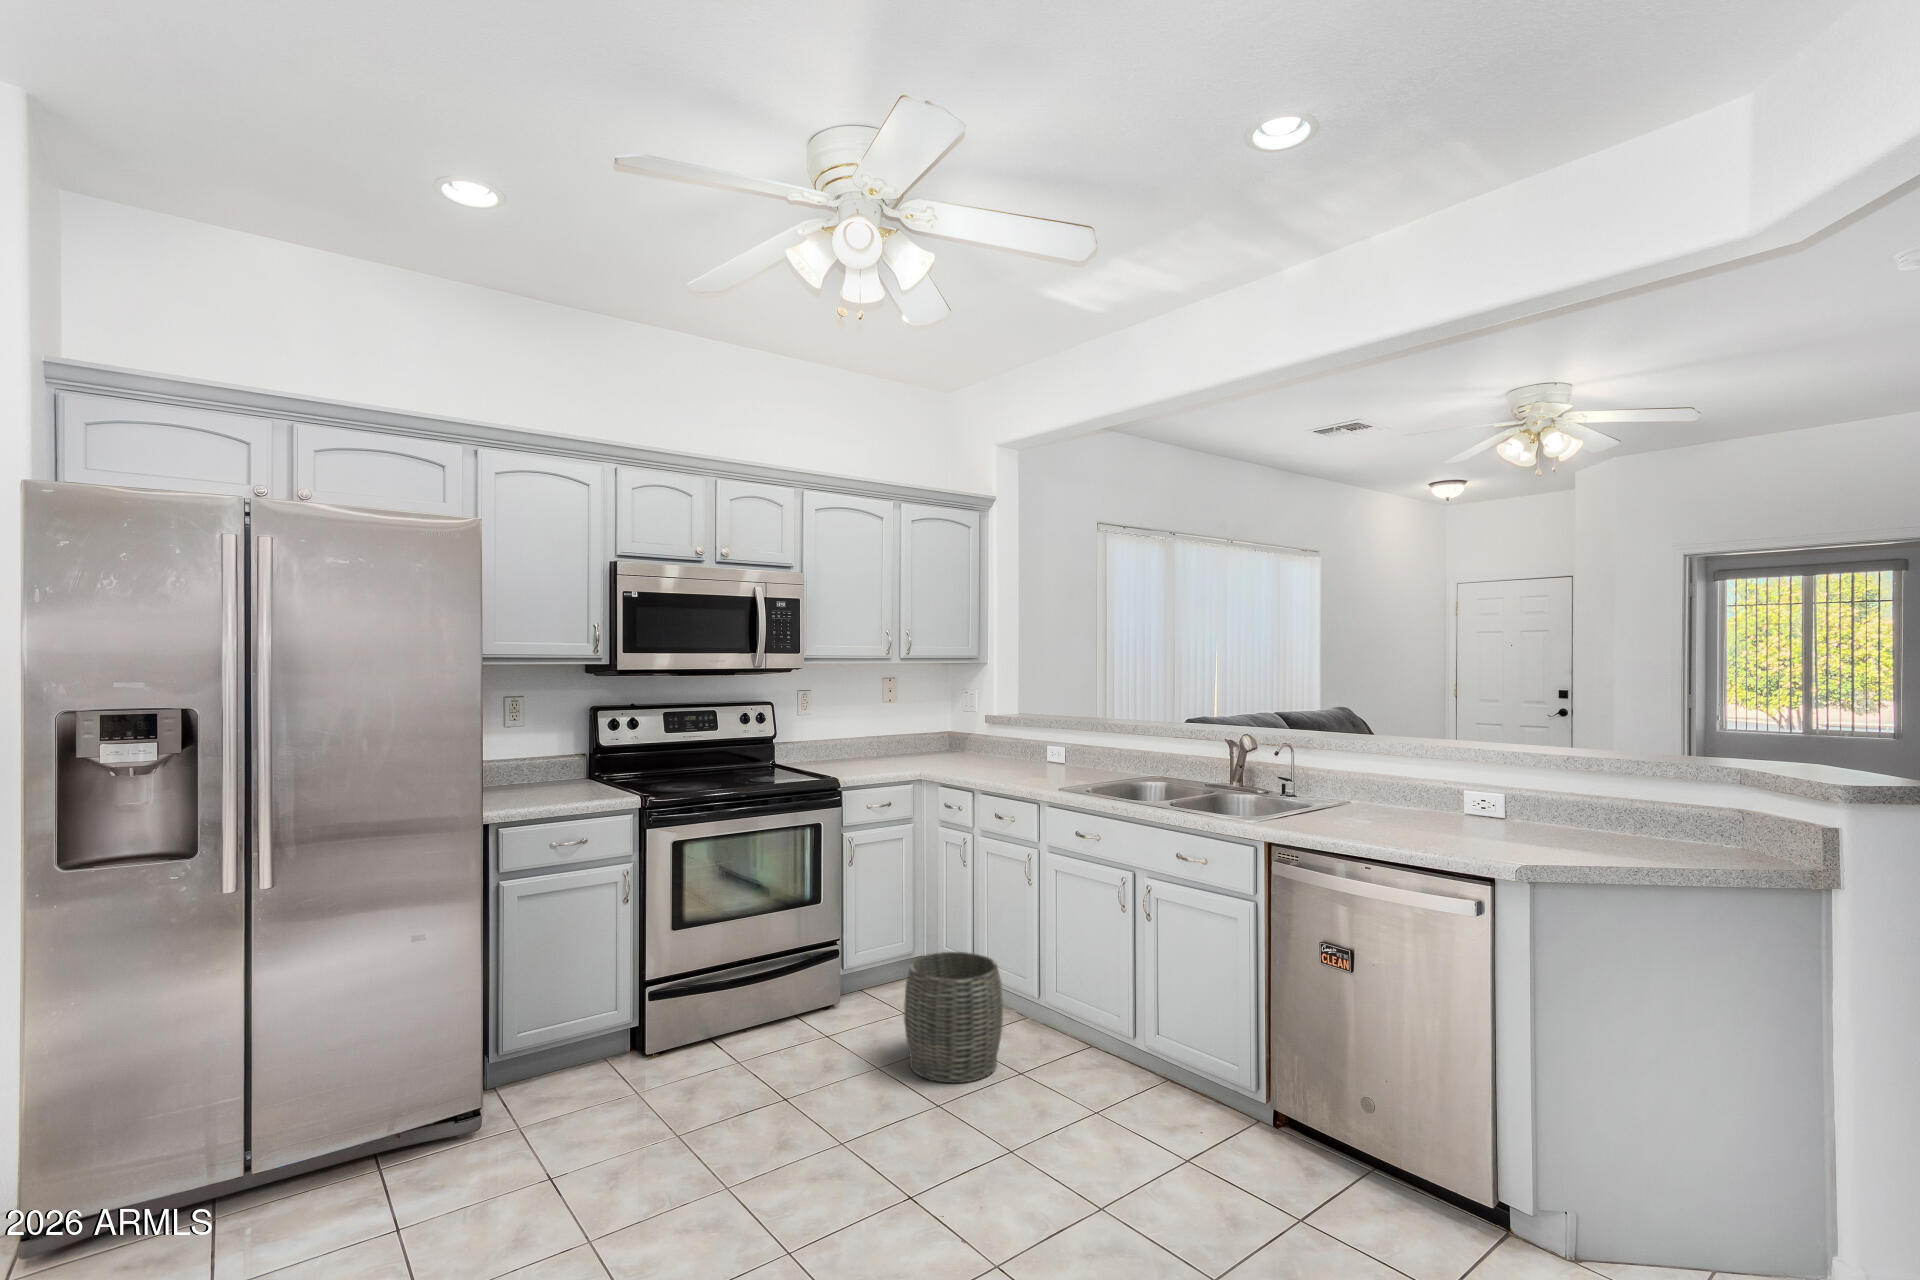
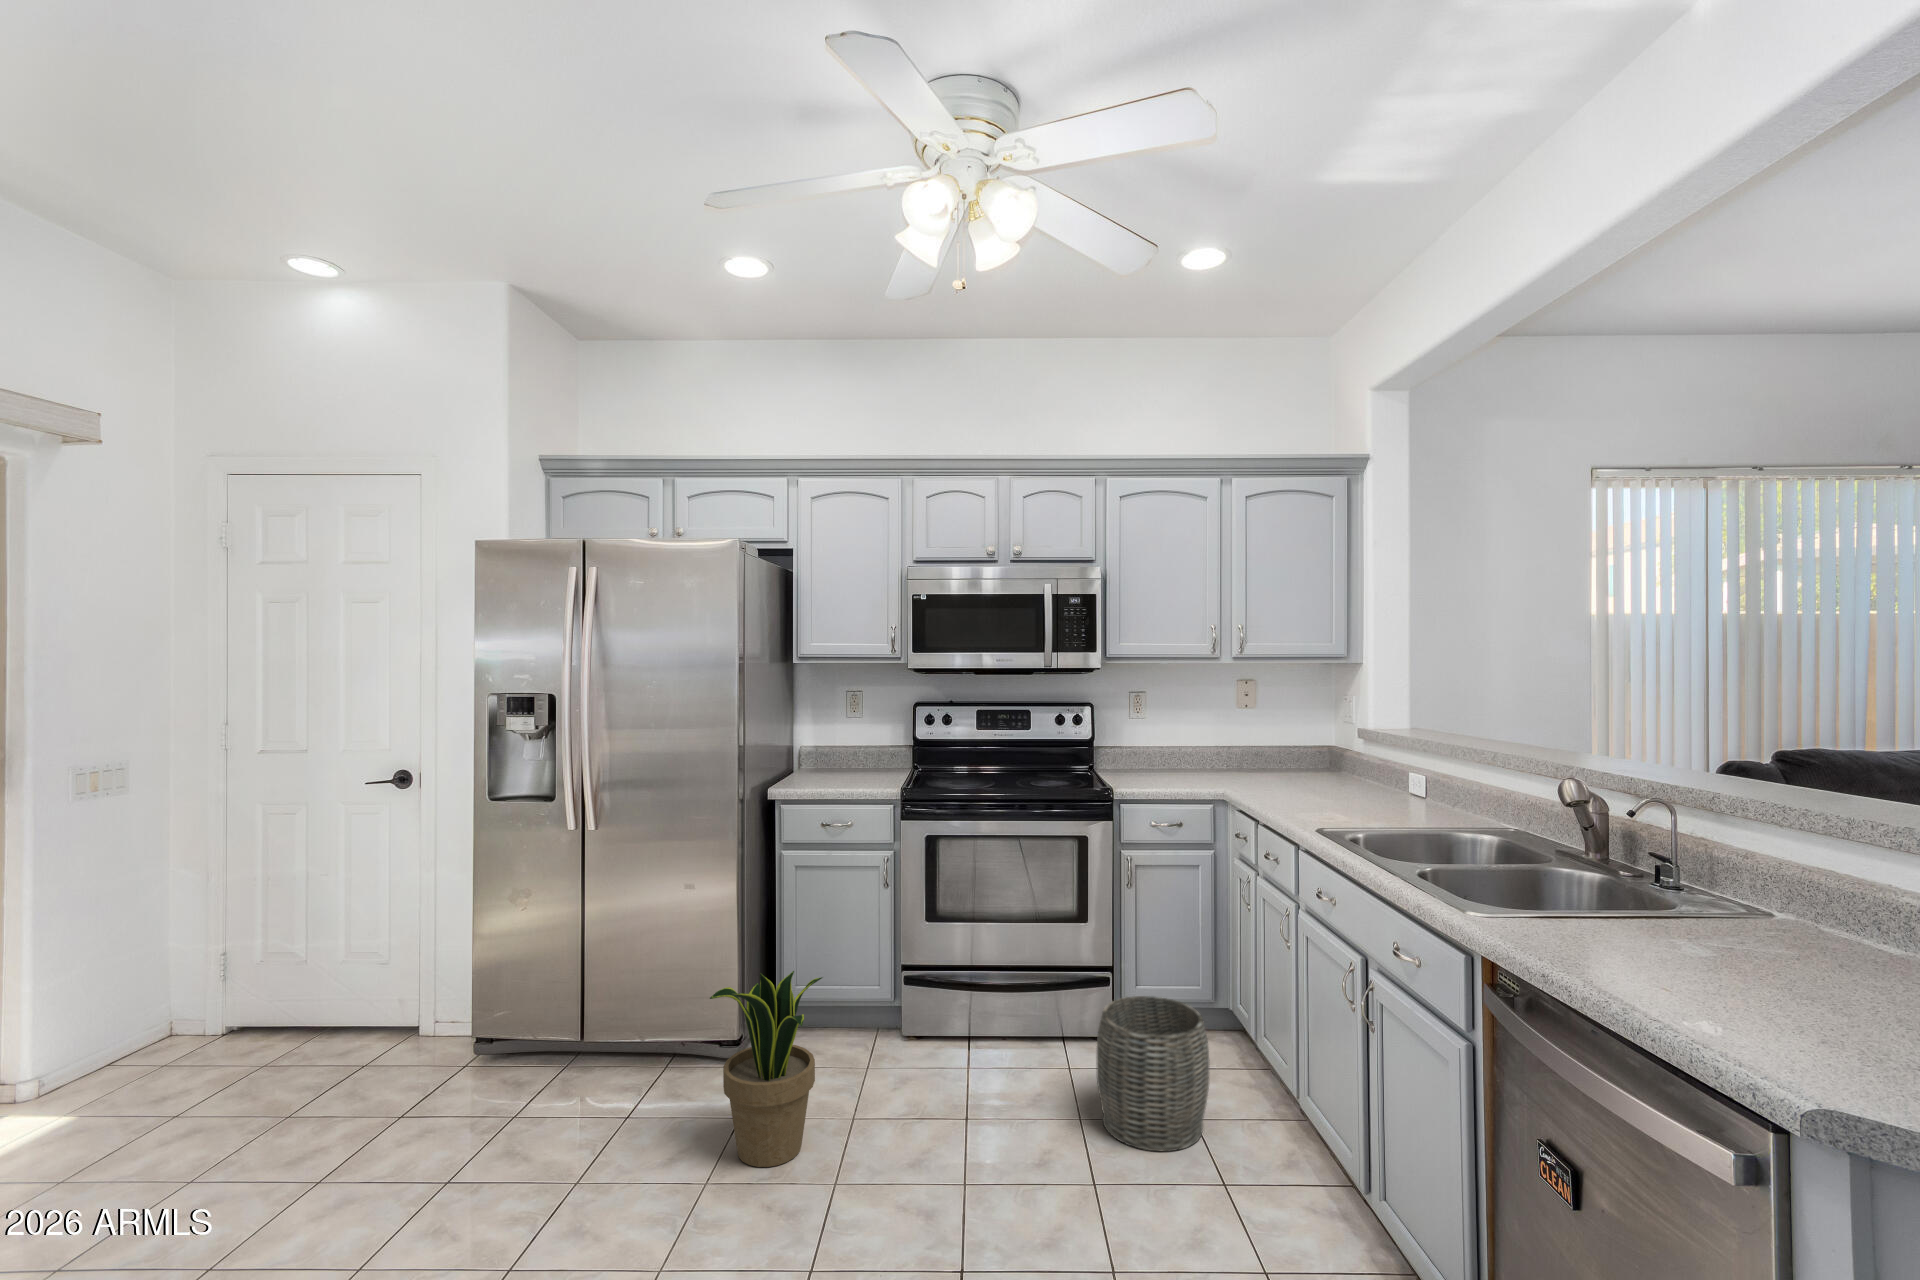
potted plant: none [590,995,710,1227] -> present [710,971,822,1167]

